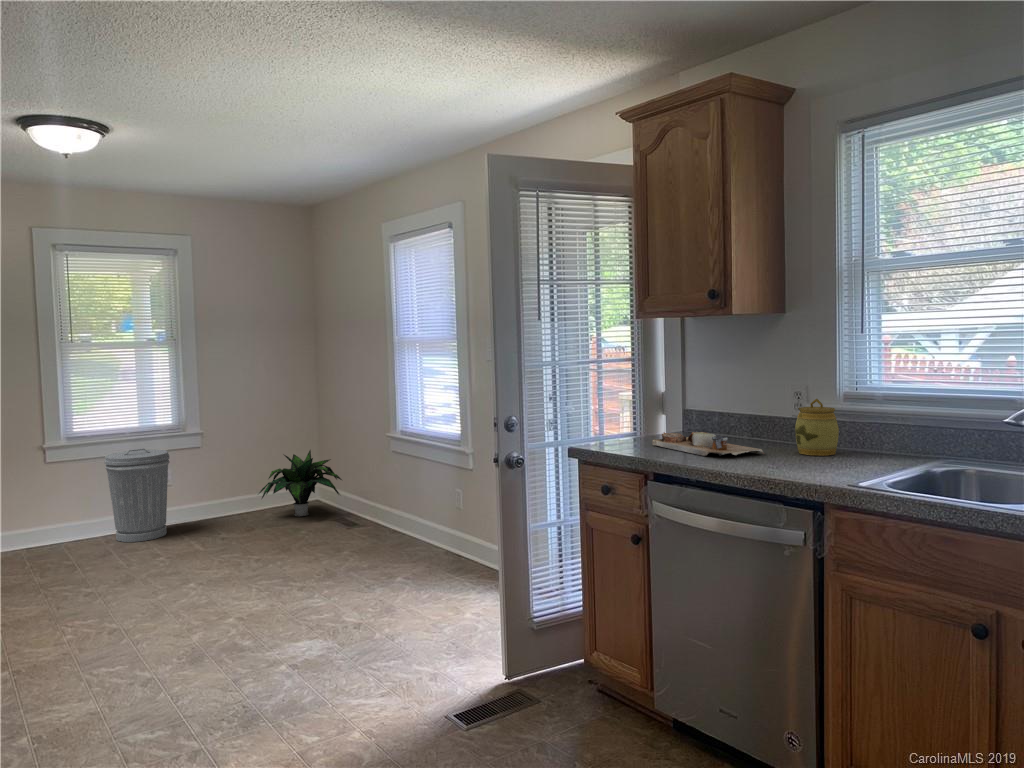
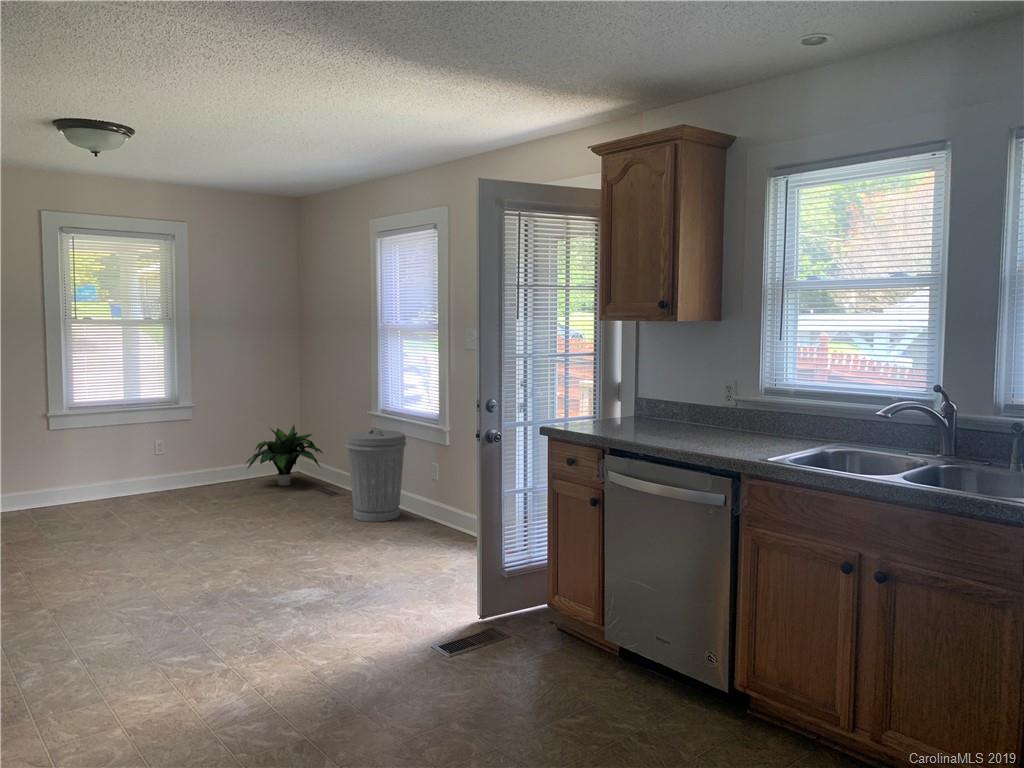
jar: present [795,399,839,456] -> none [724,392,758,438]
cutting board: present [652,432,764,456] -> none [609,416,699,436]
trash can: present [104,449,169,542] -> present [345,429,407,522]

